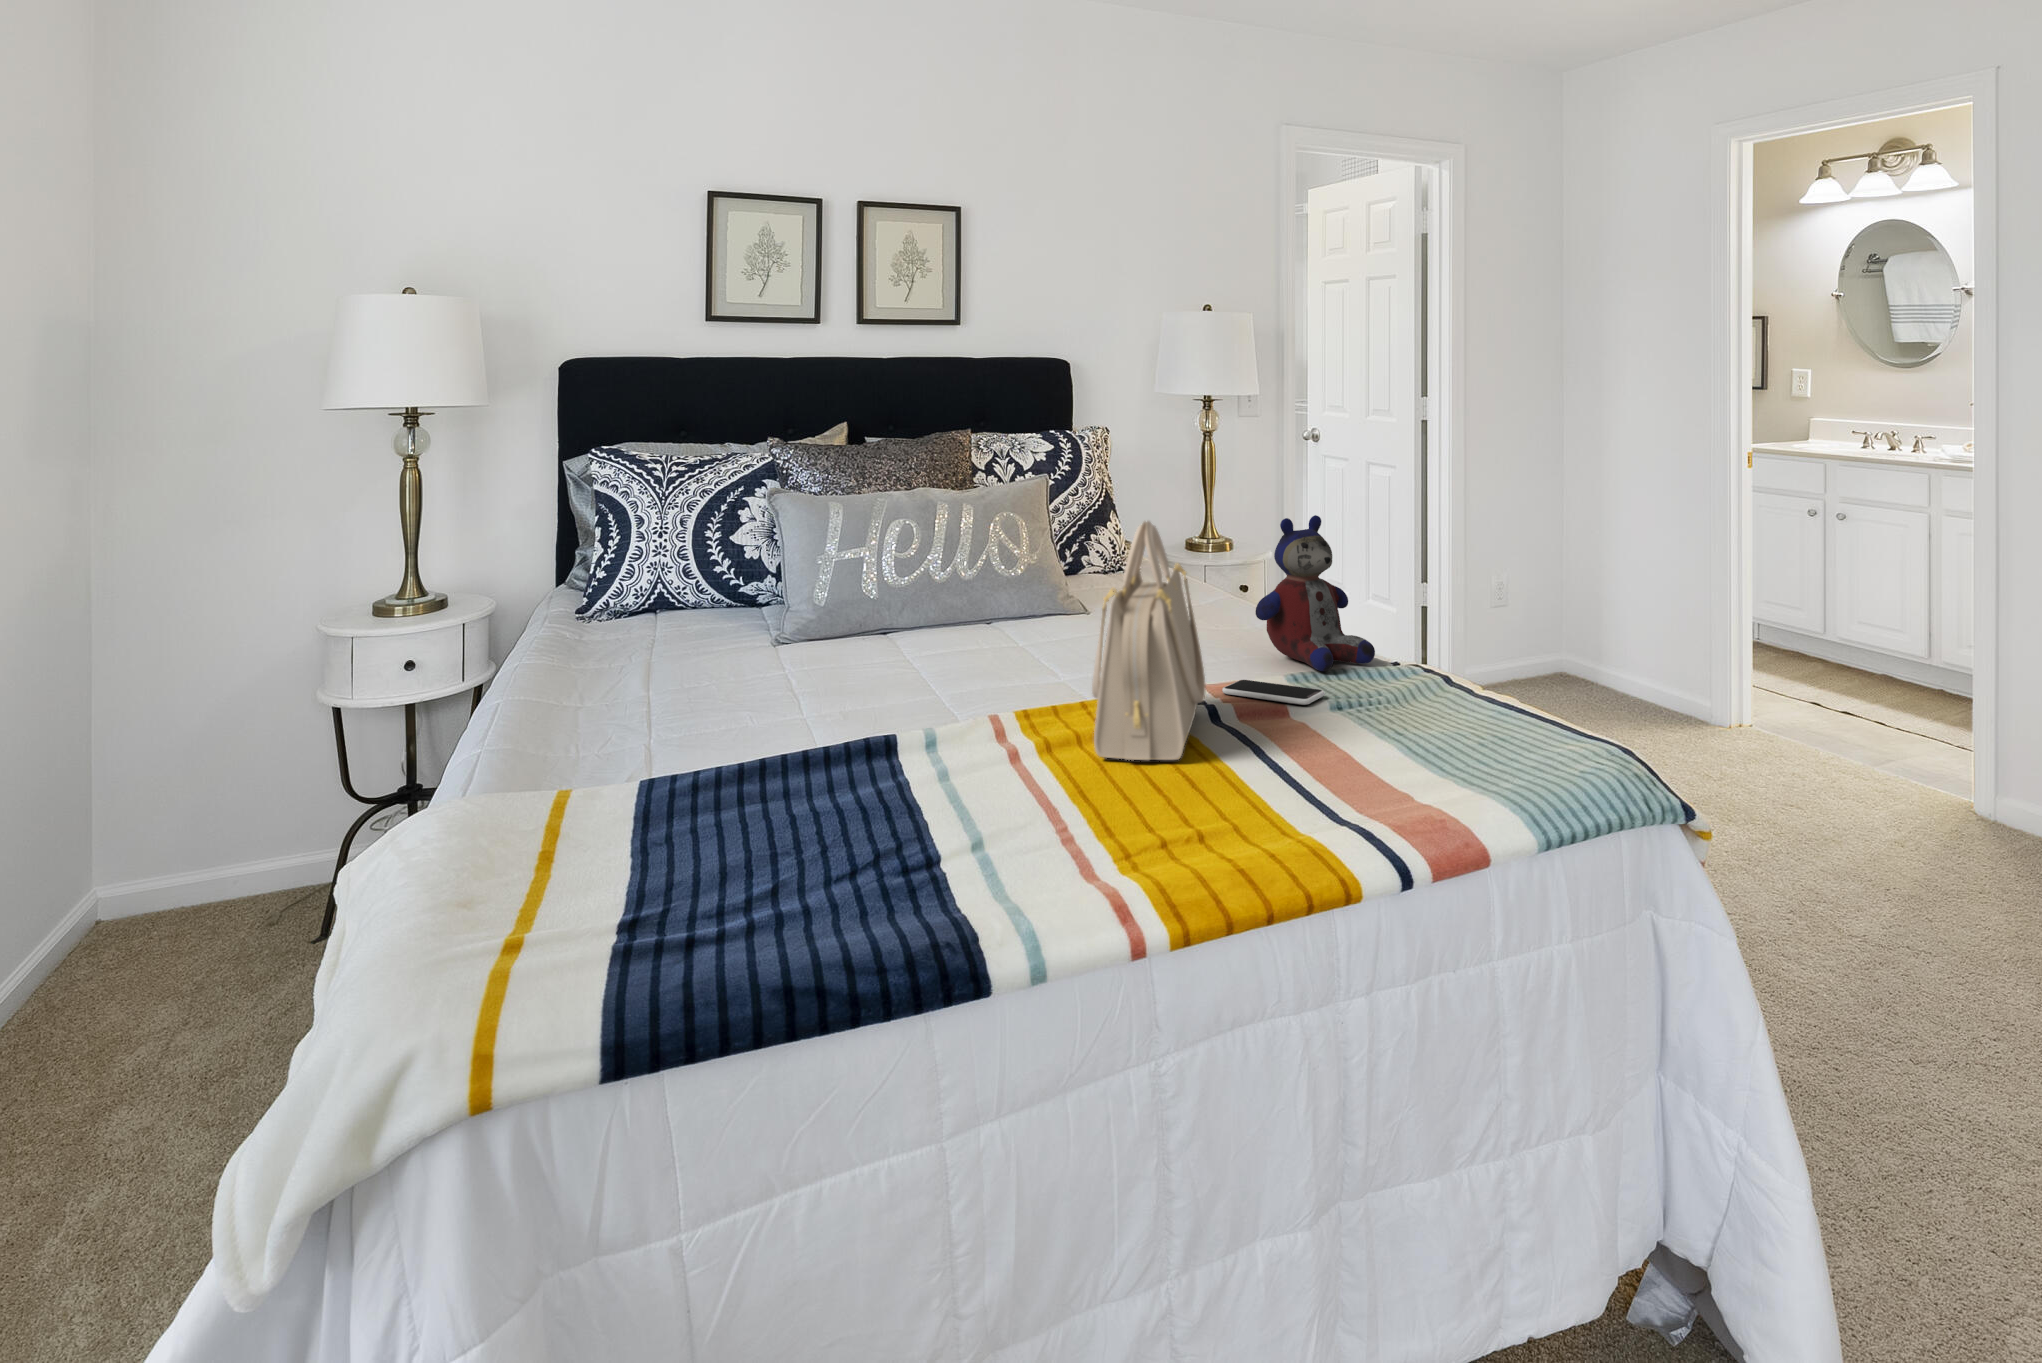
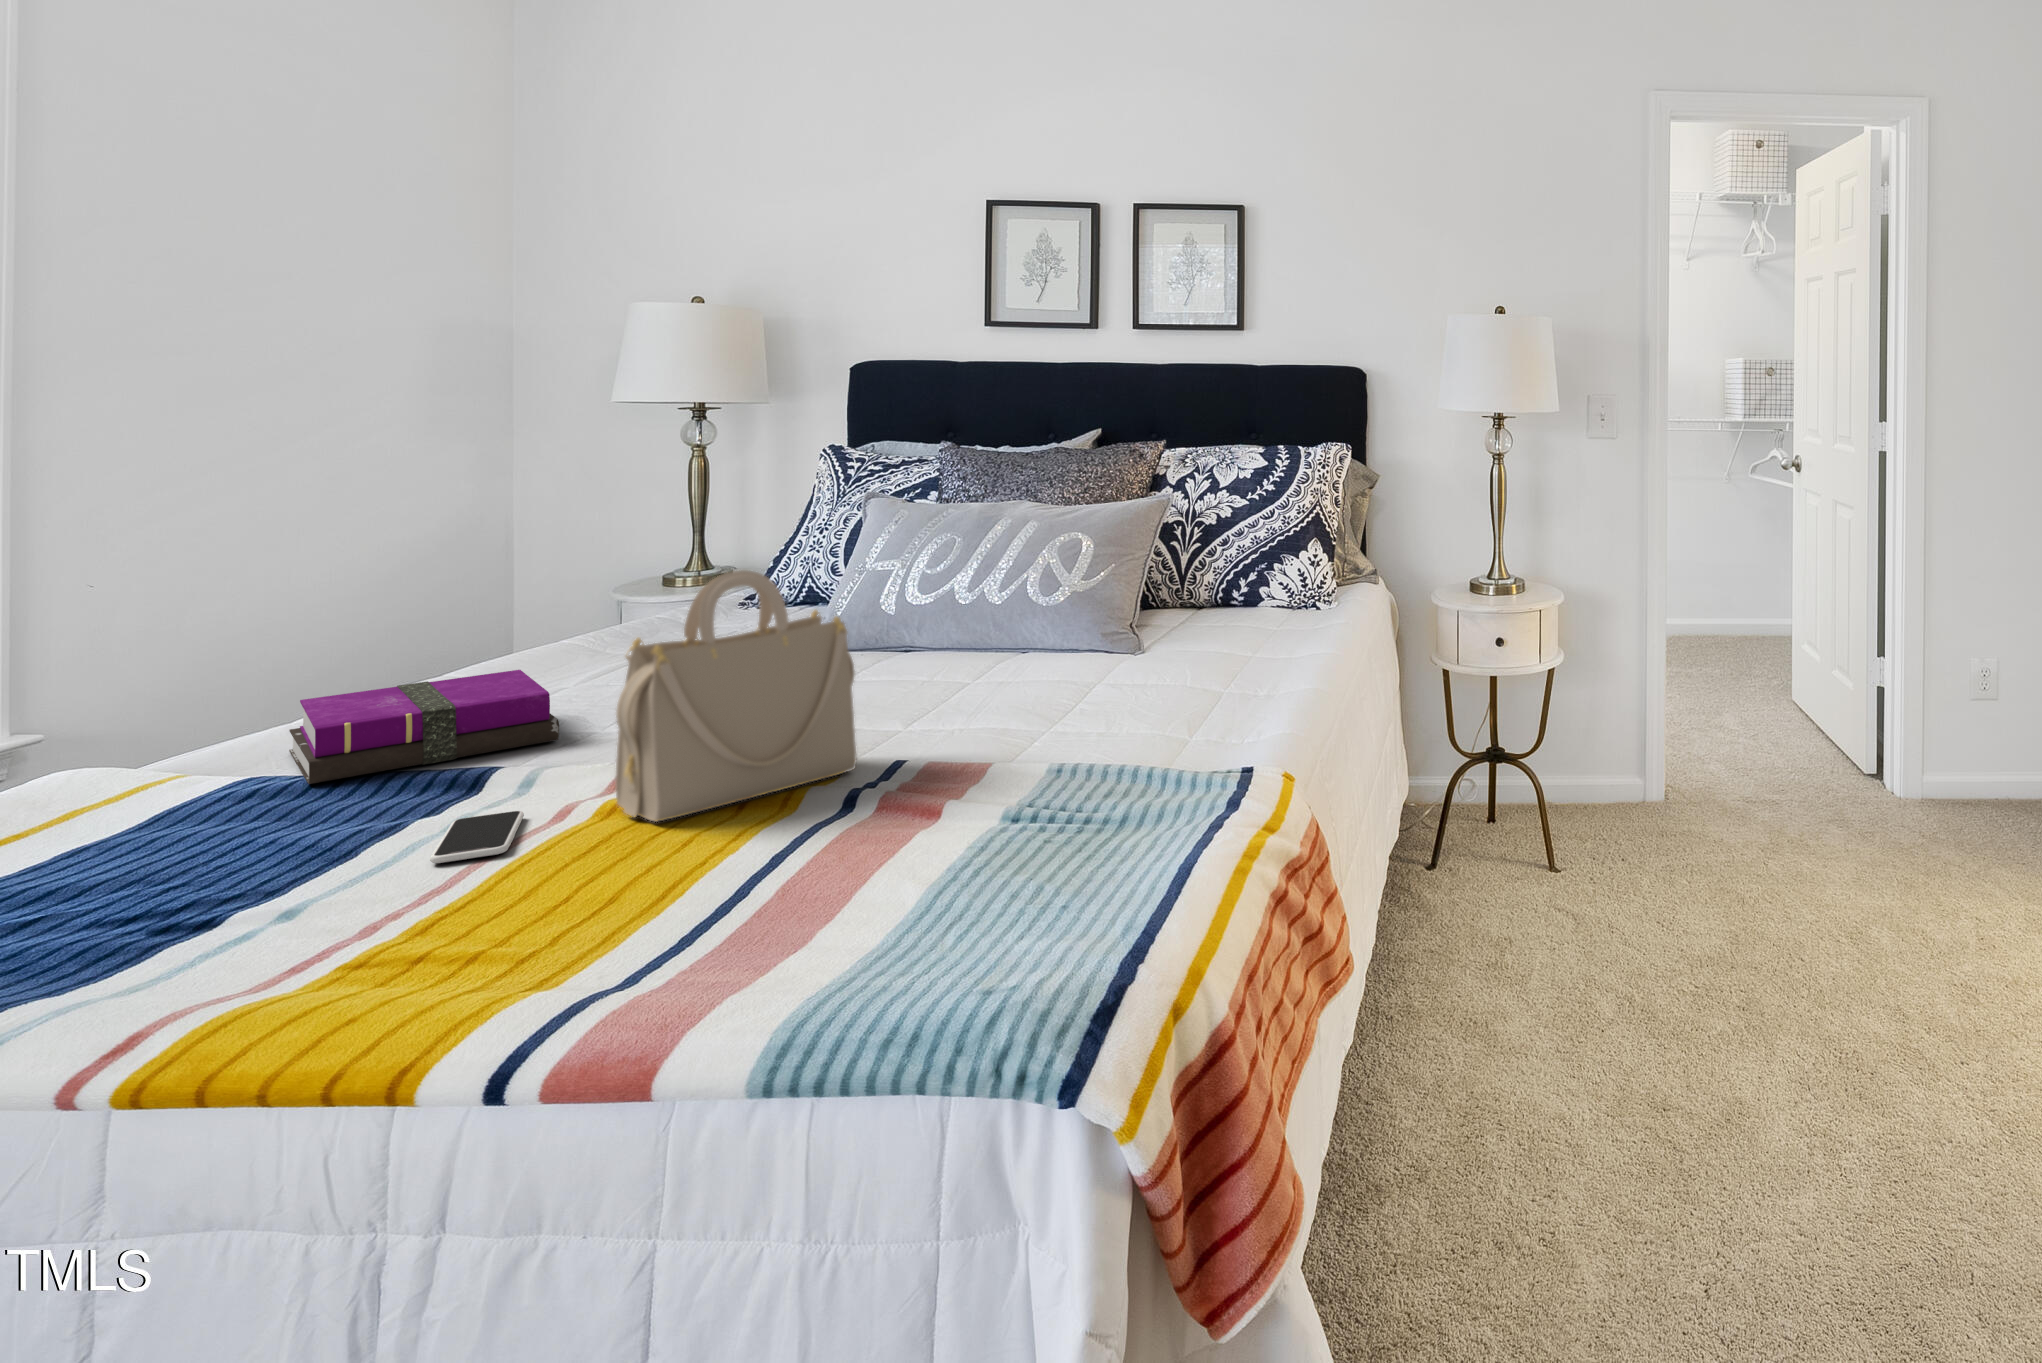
stuffed bear: present [1255,515,1375,671] -> none [1066,575,1201,751]
notebook: none [573,673,840,797] -> present [289,670,559,784]
smartphone: present [1222,680,1325,705] -> present [430,811,524,863]

